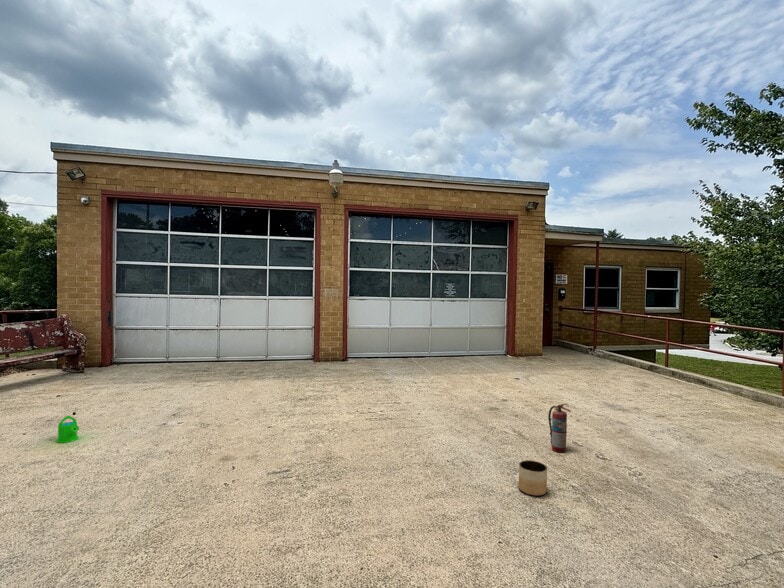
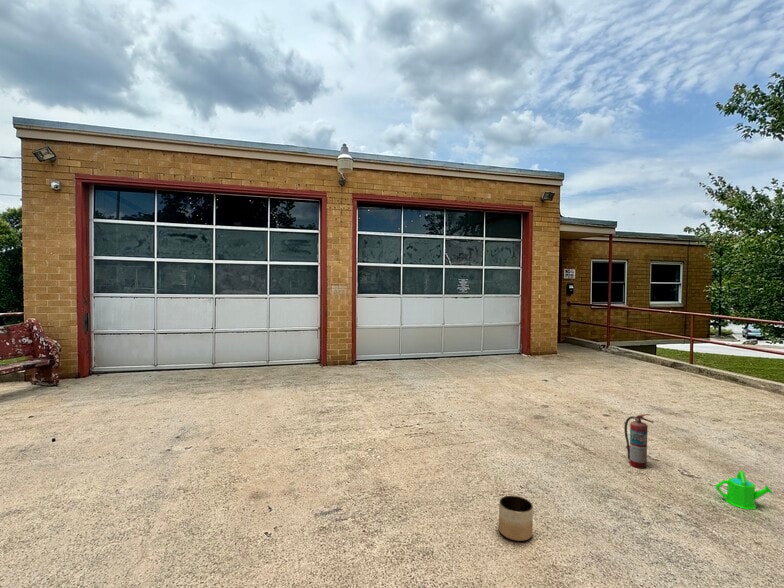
watering can: present [57,416,79,443] -> present [716,471,773,509]
planter: present [519,460,547,496] -> present [499,496,533,541]

